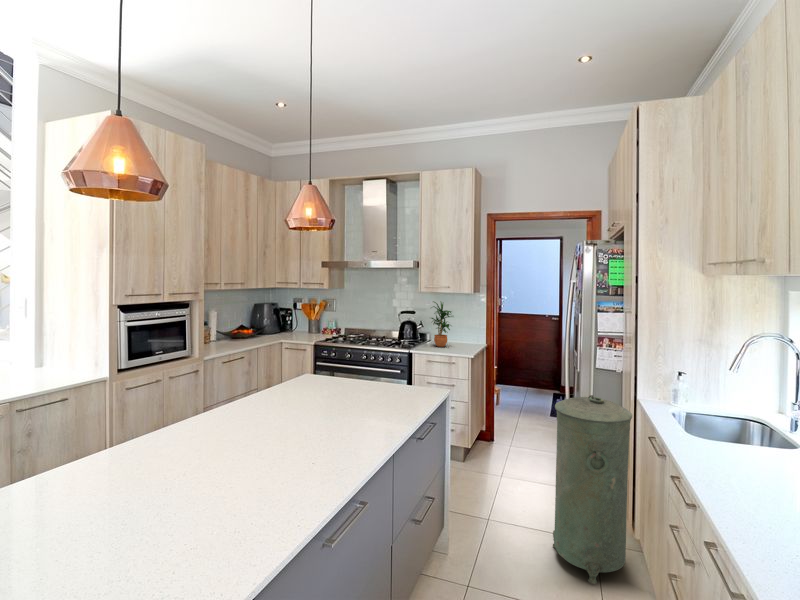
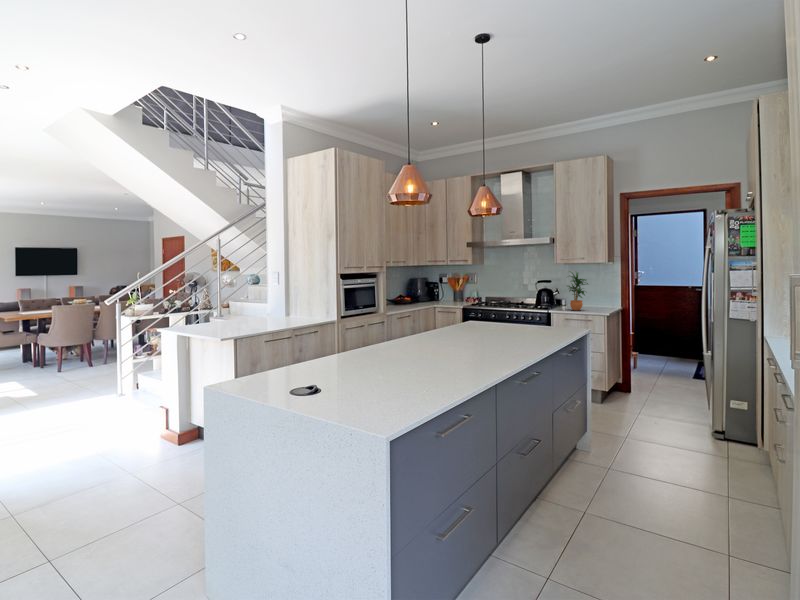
trash can: present [553,395,632,584] -> none [689,333,763,481]

